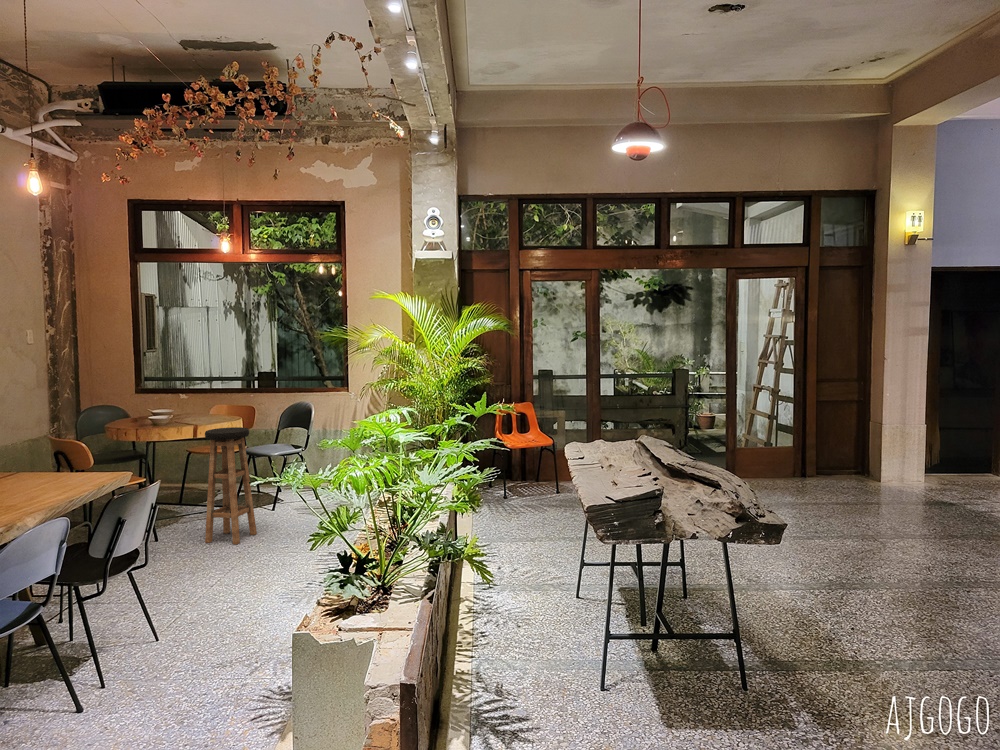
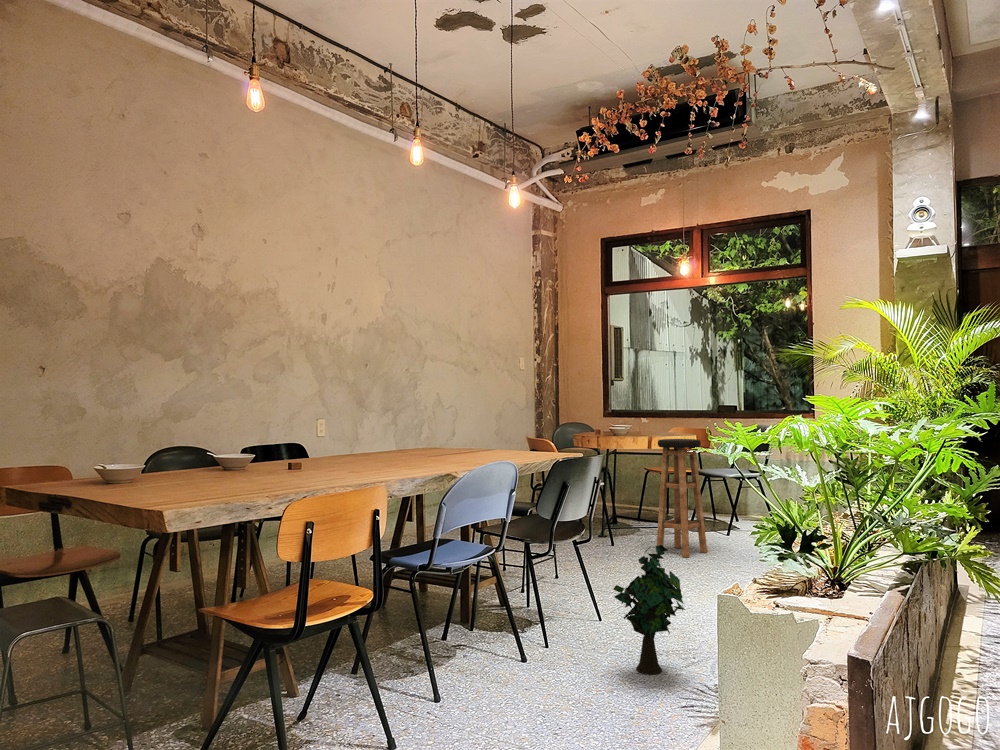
decorative plant: none [172,573,249,701] -> present [613,545,685,674]

